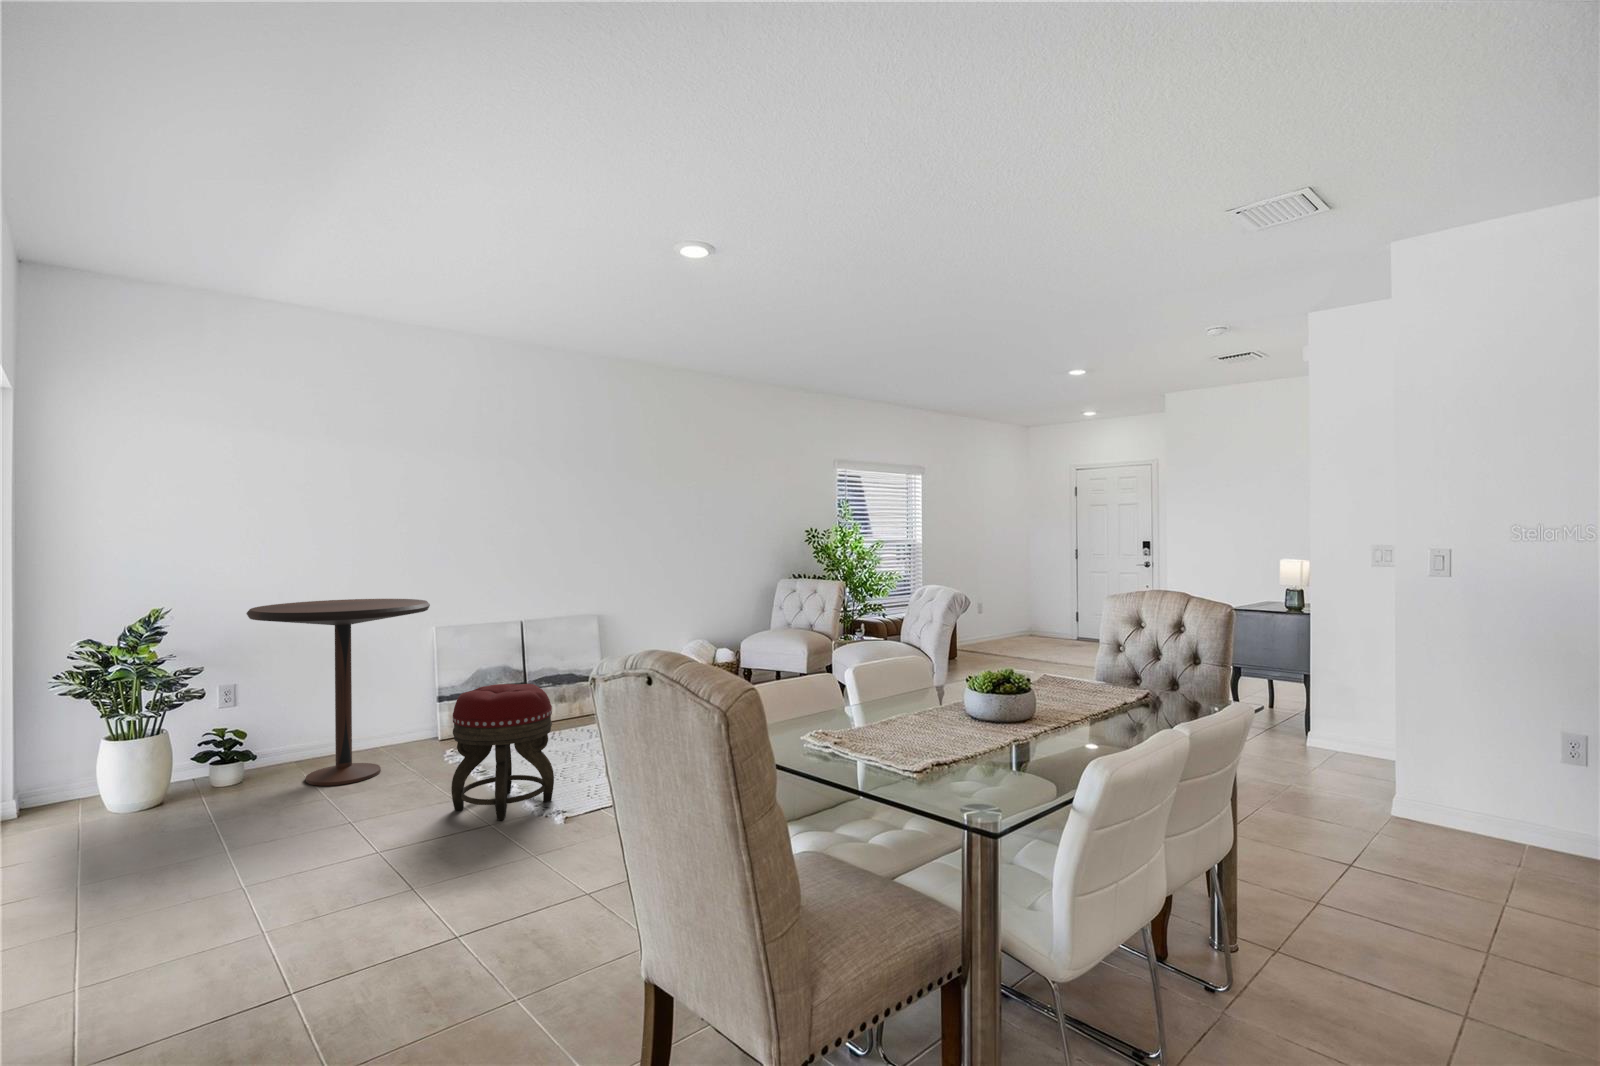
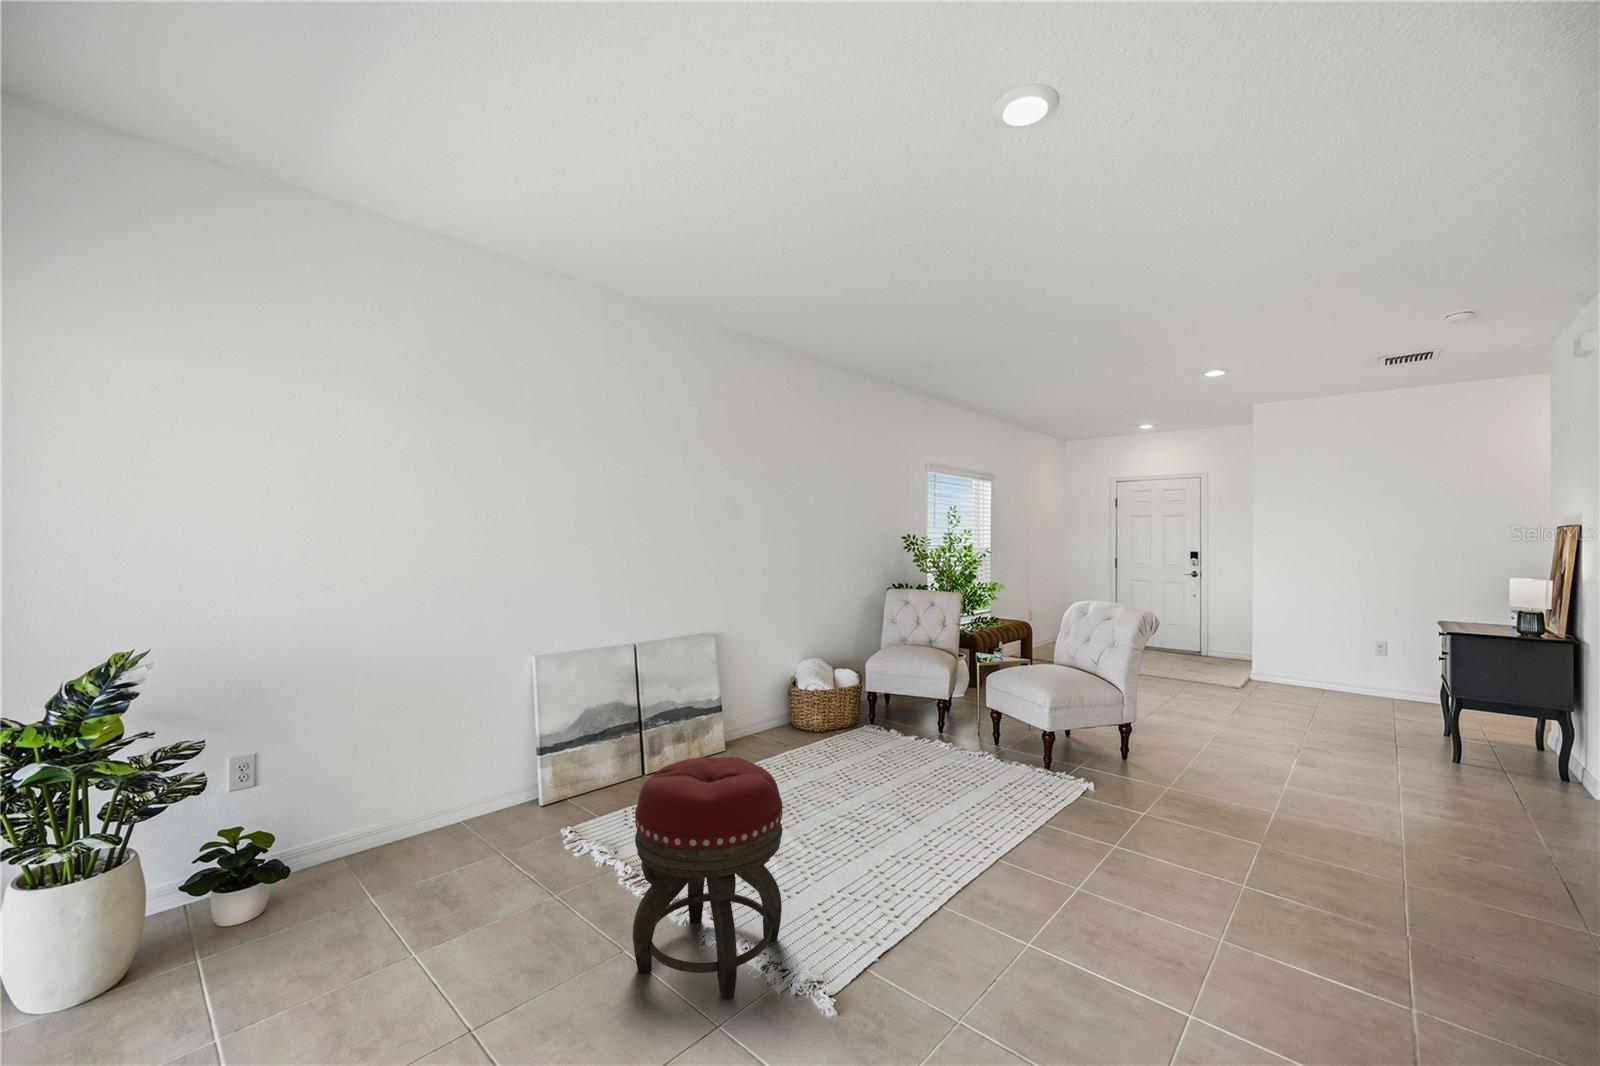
pedestal table: present [246,599,430,786] -> none [277,621,552,916]

